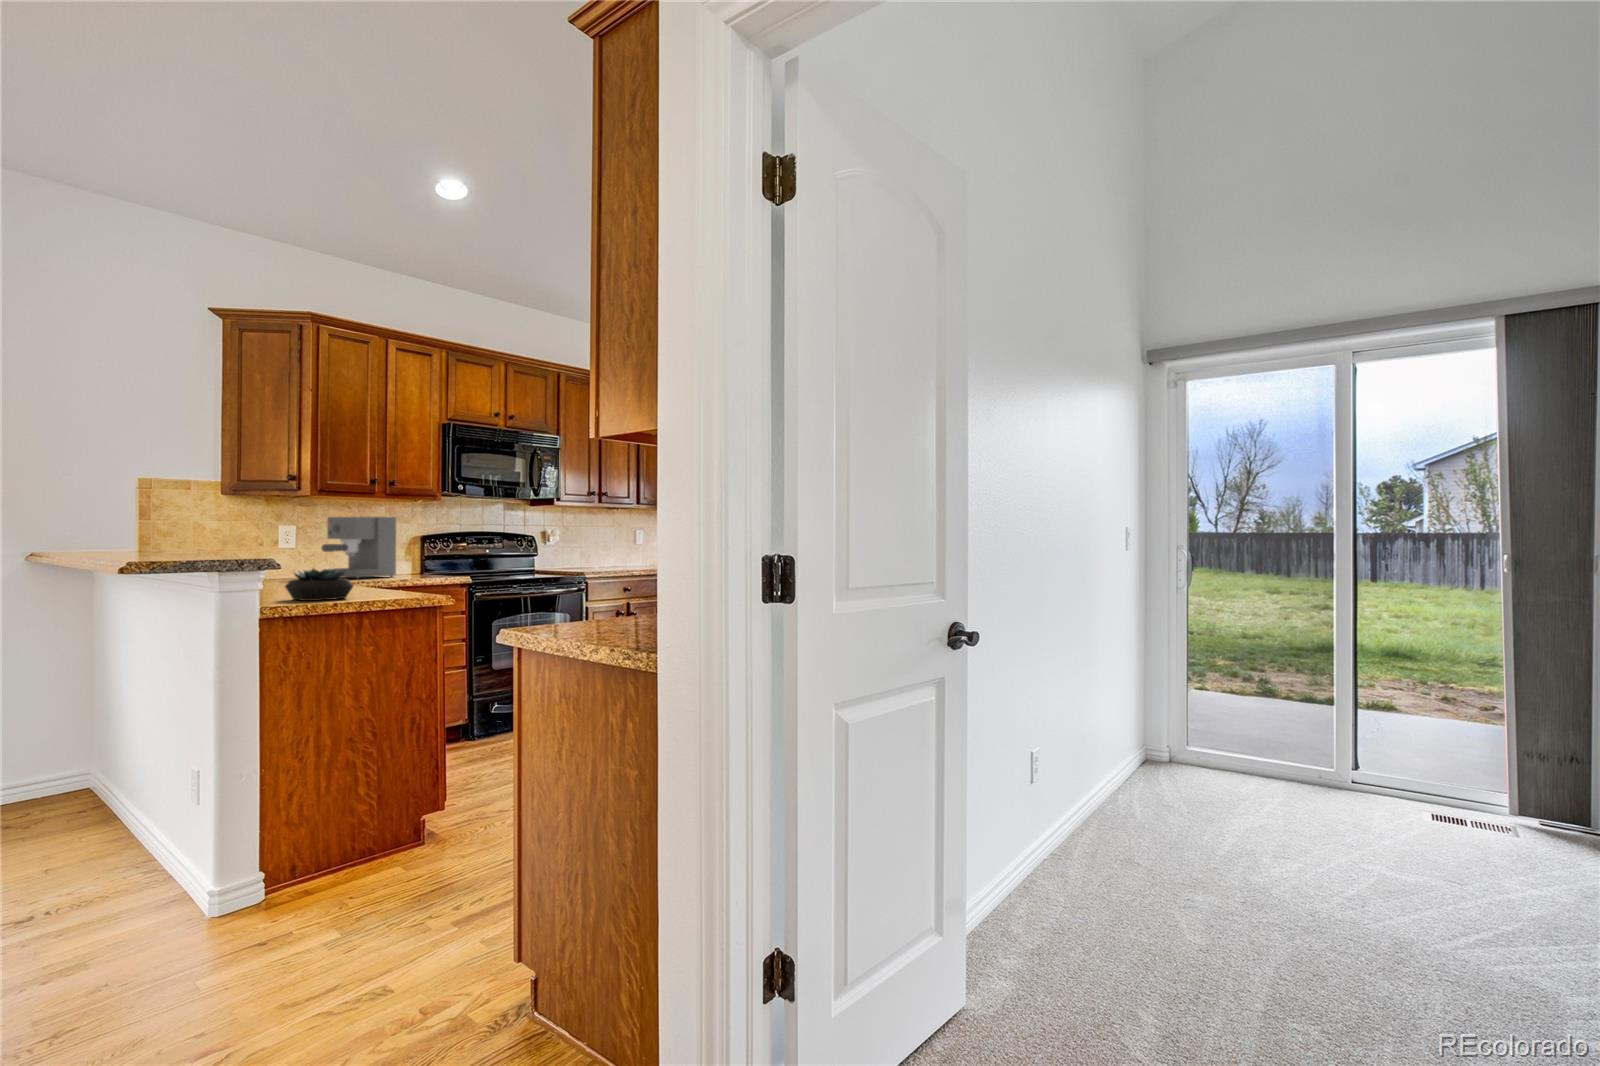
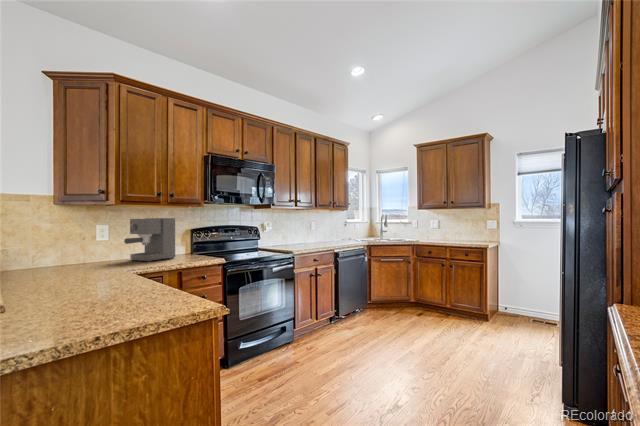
succulent plant: present [285,569,353,601] -> none [45,283,126,330]

